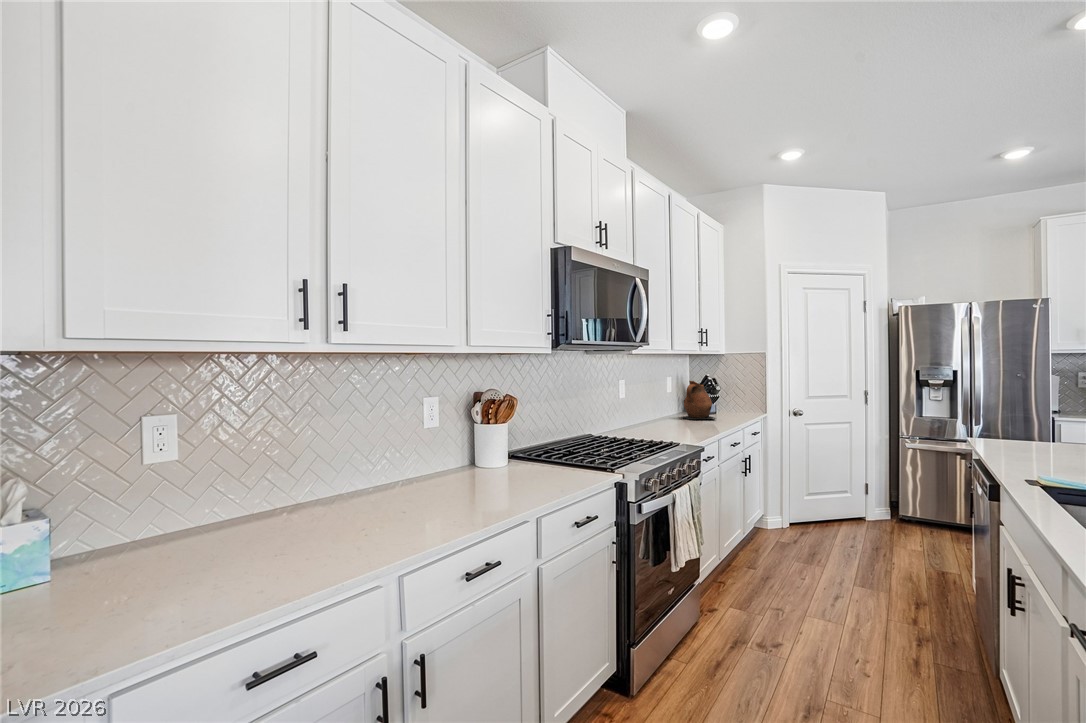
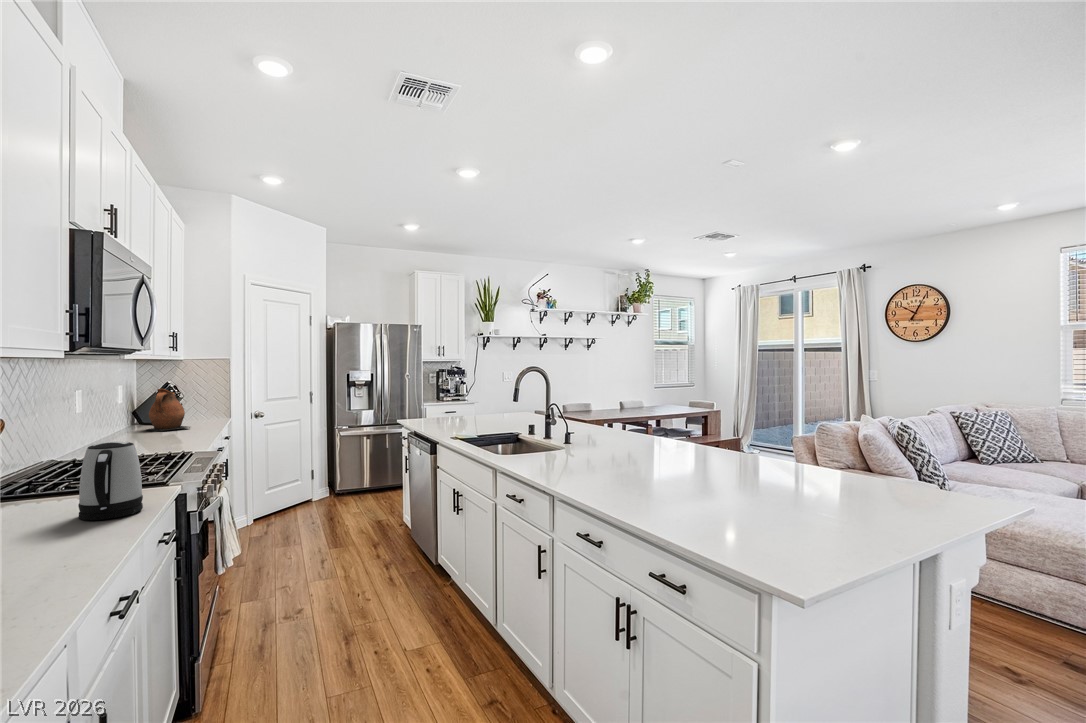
kettle: none [519,426,564,492] -> present [78,441,143,520]

